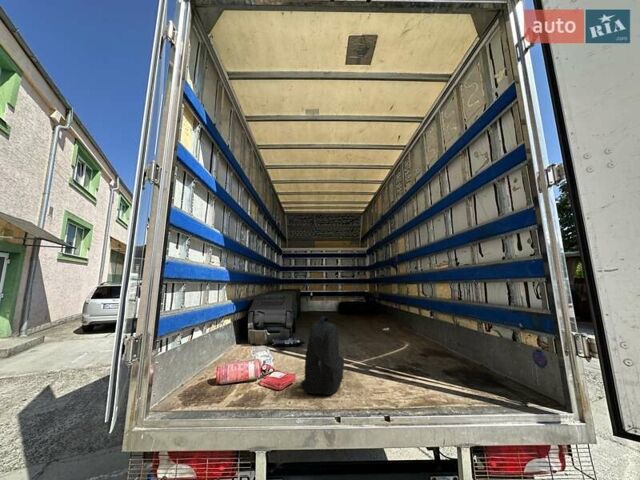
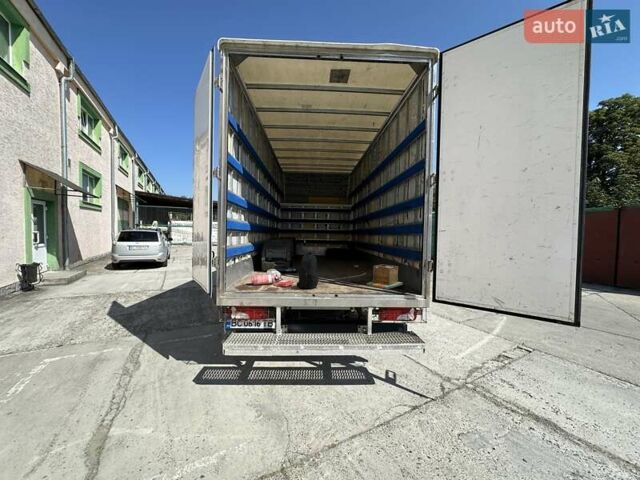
laundry basket: none [432,335,497,391] -> present [367,264,403,289]

